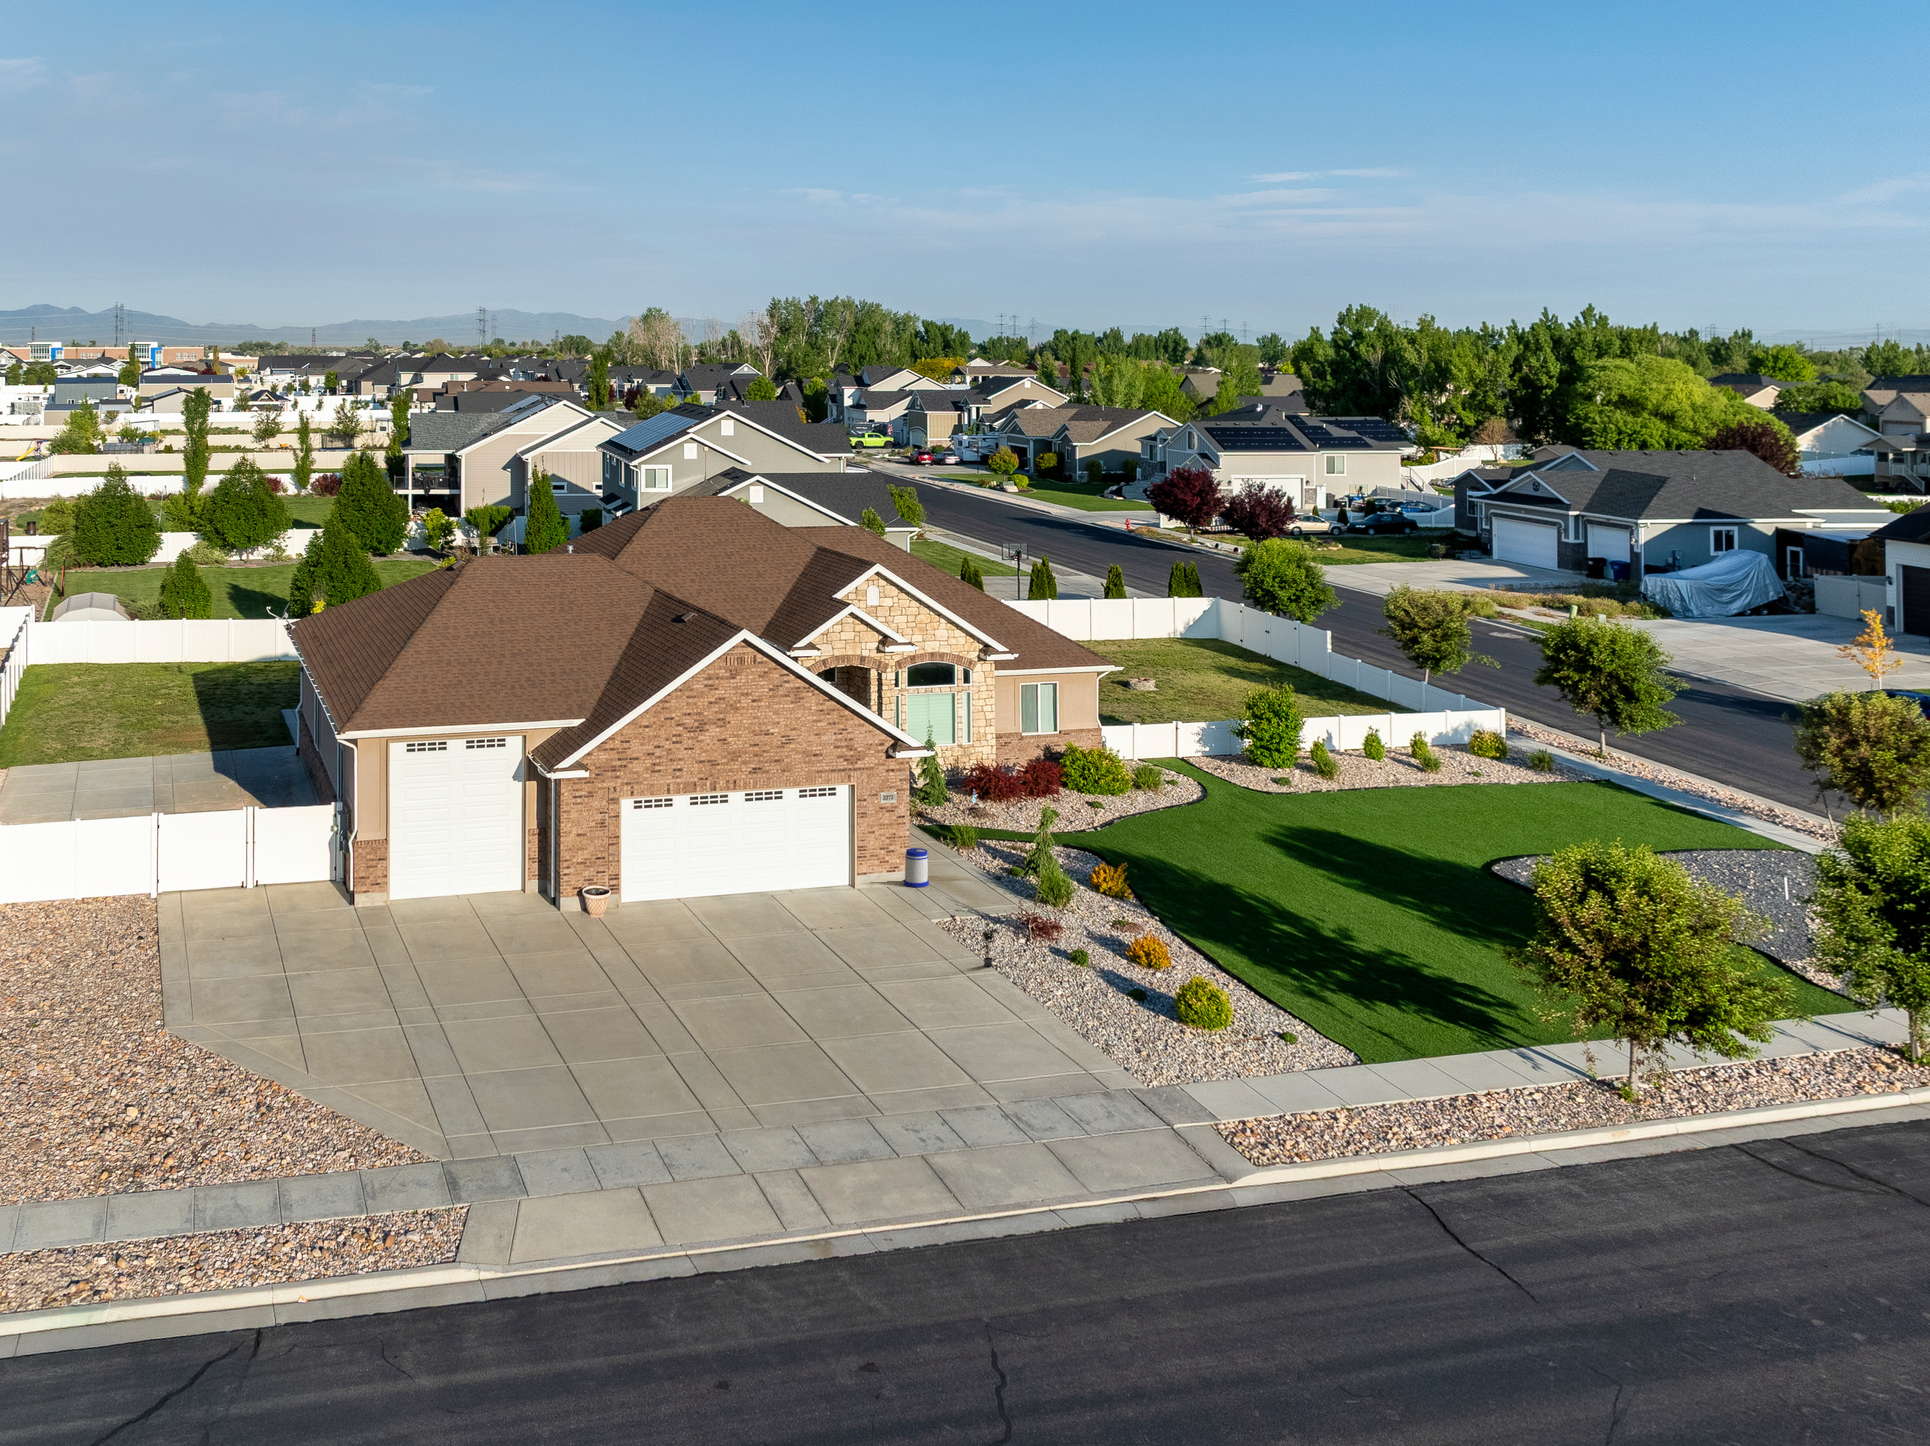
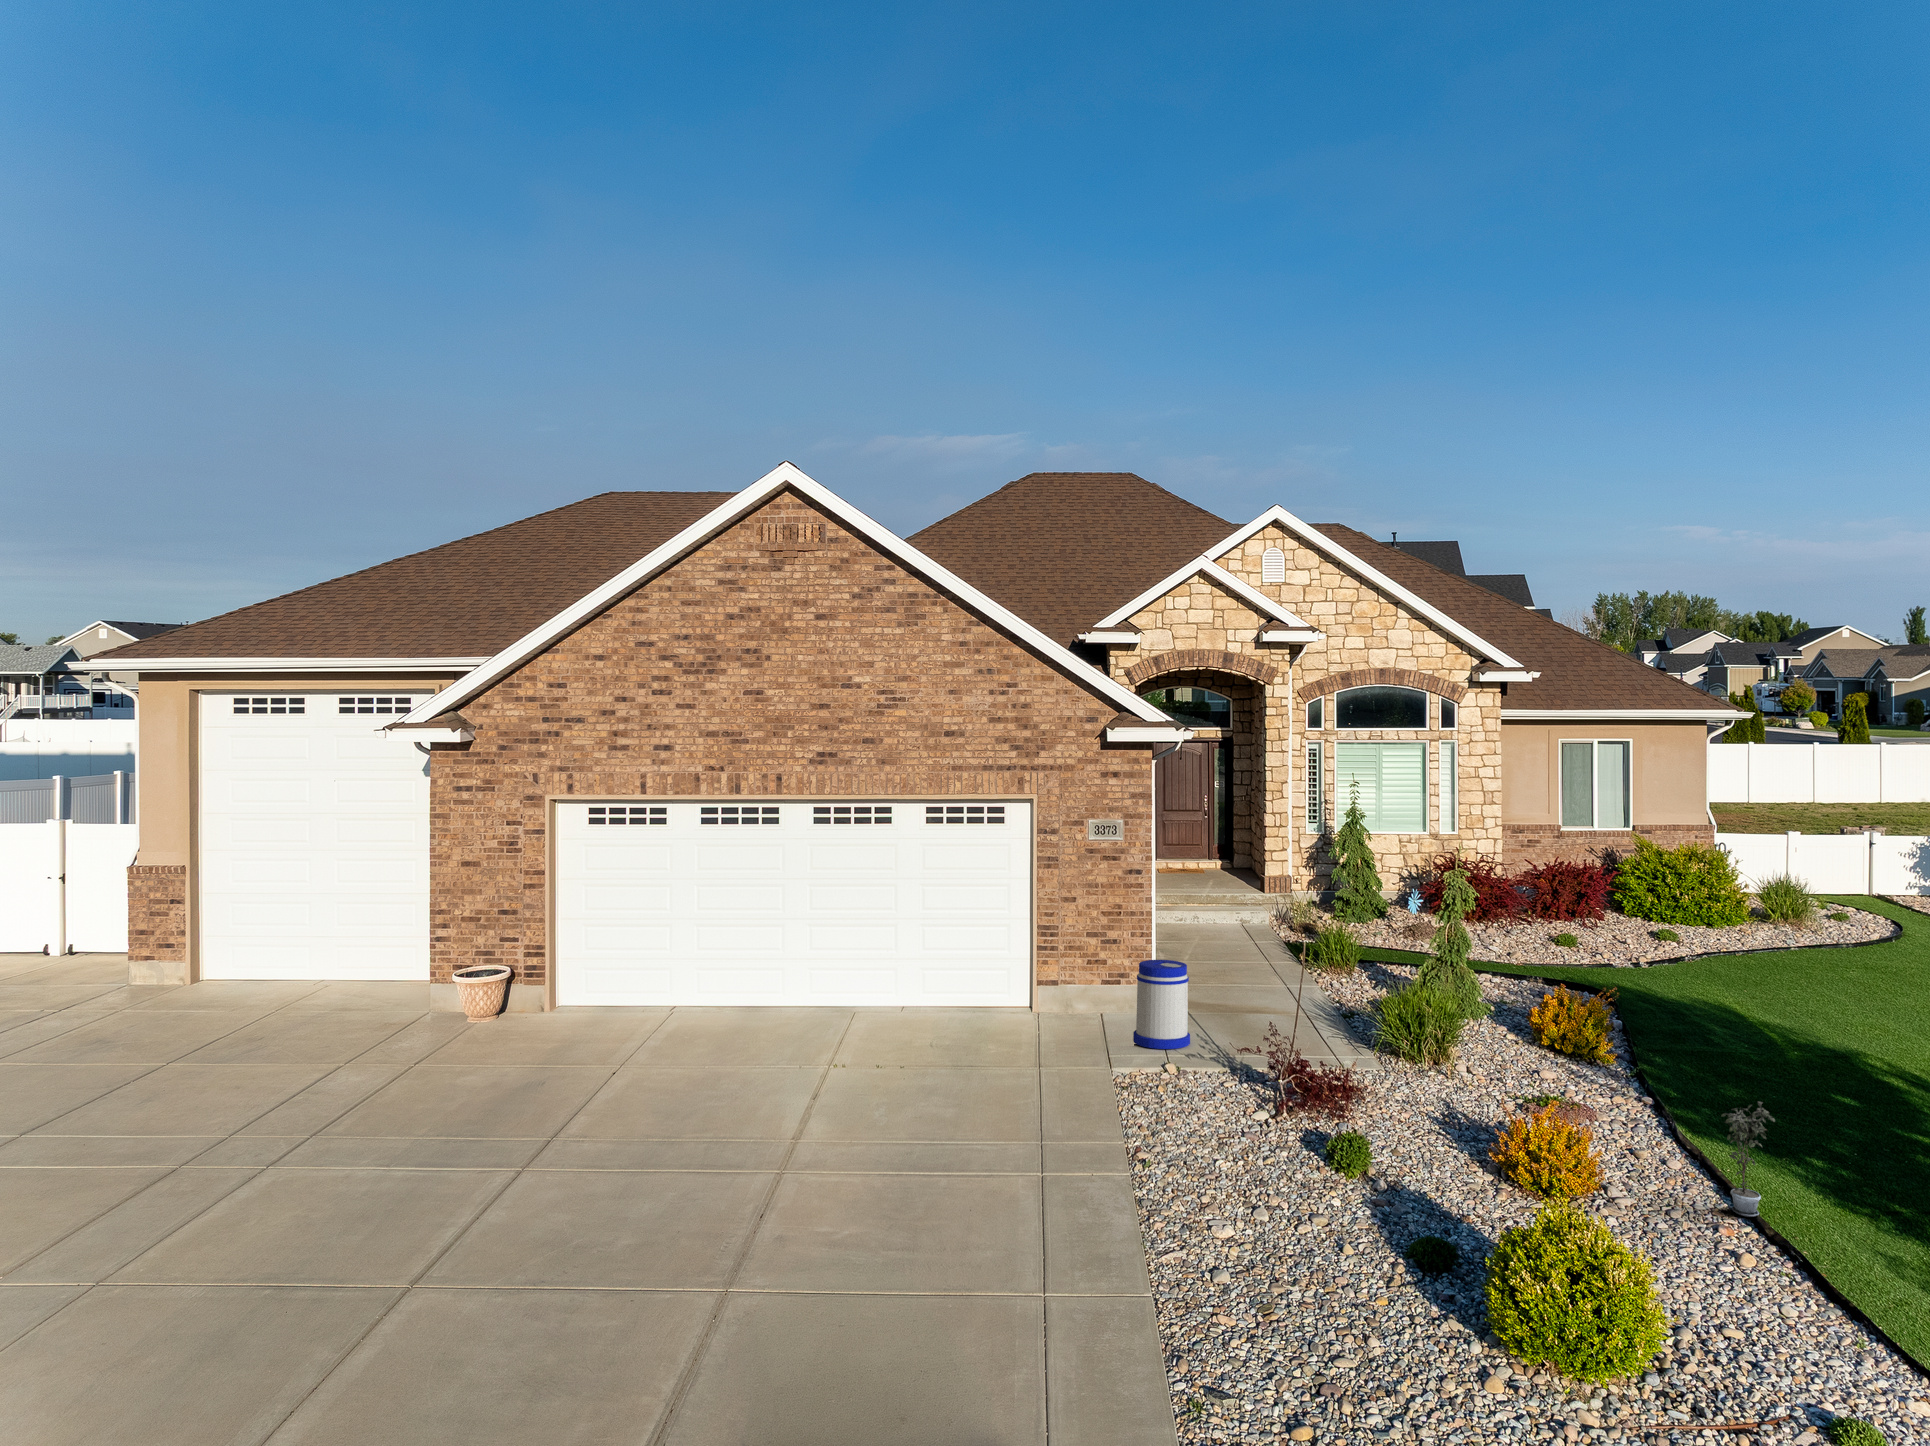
potted plant: present [982,927,997,967] -> present [1721,1102,1775,1217]

